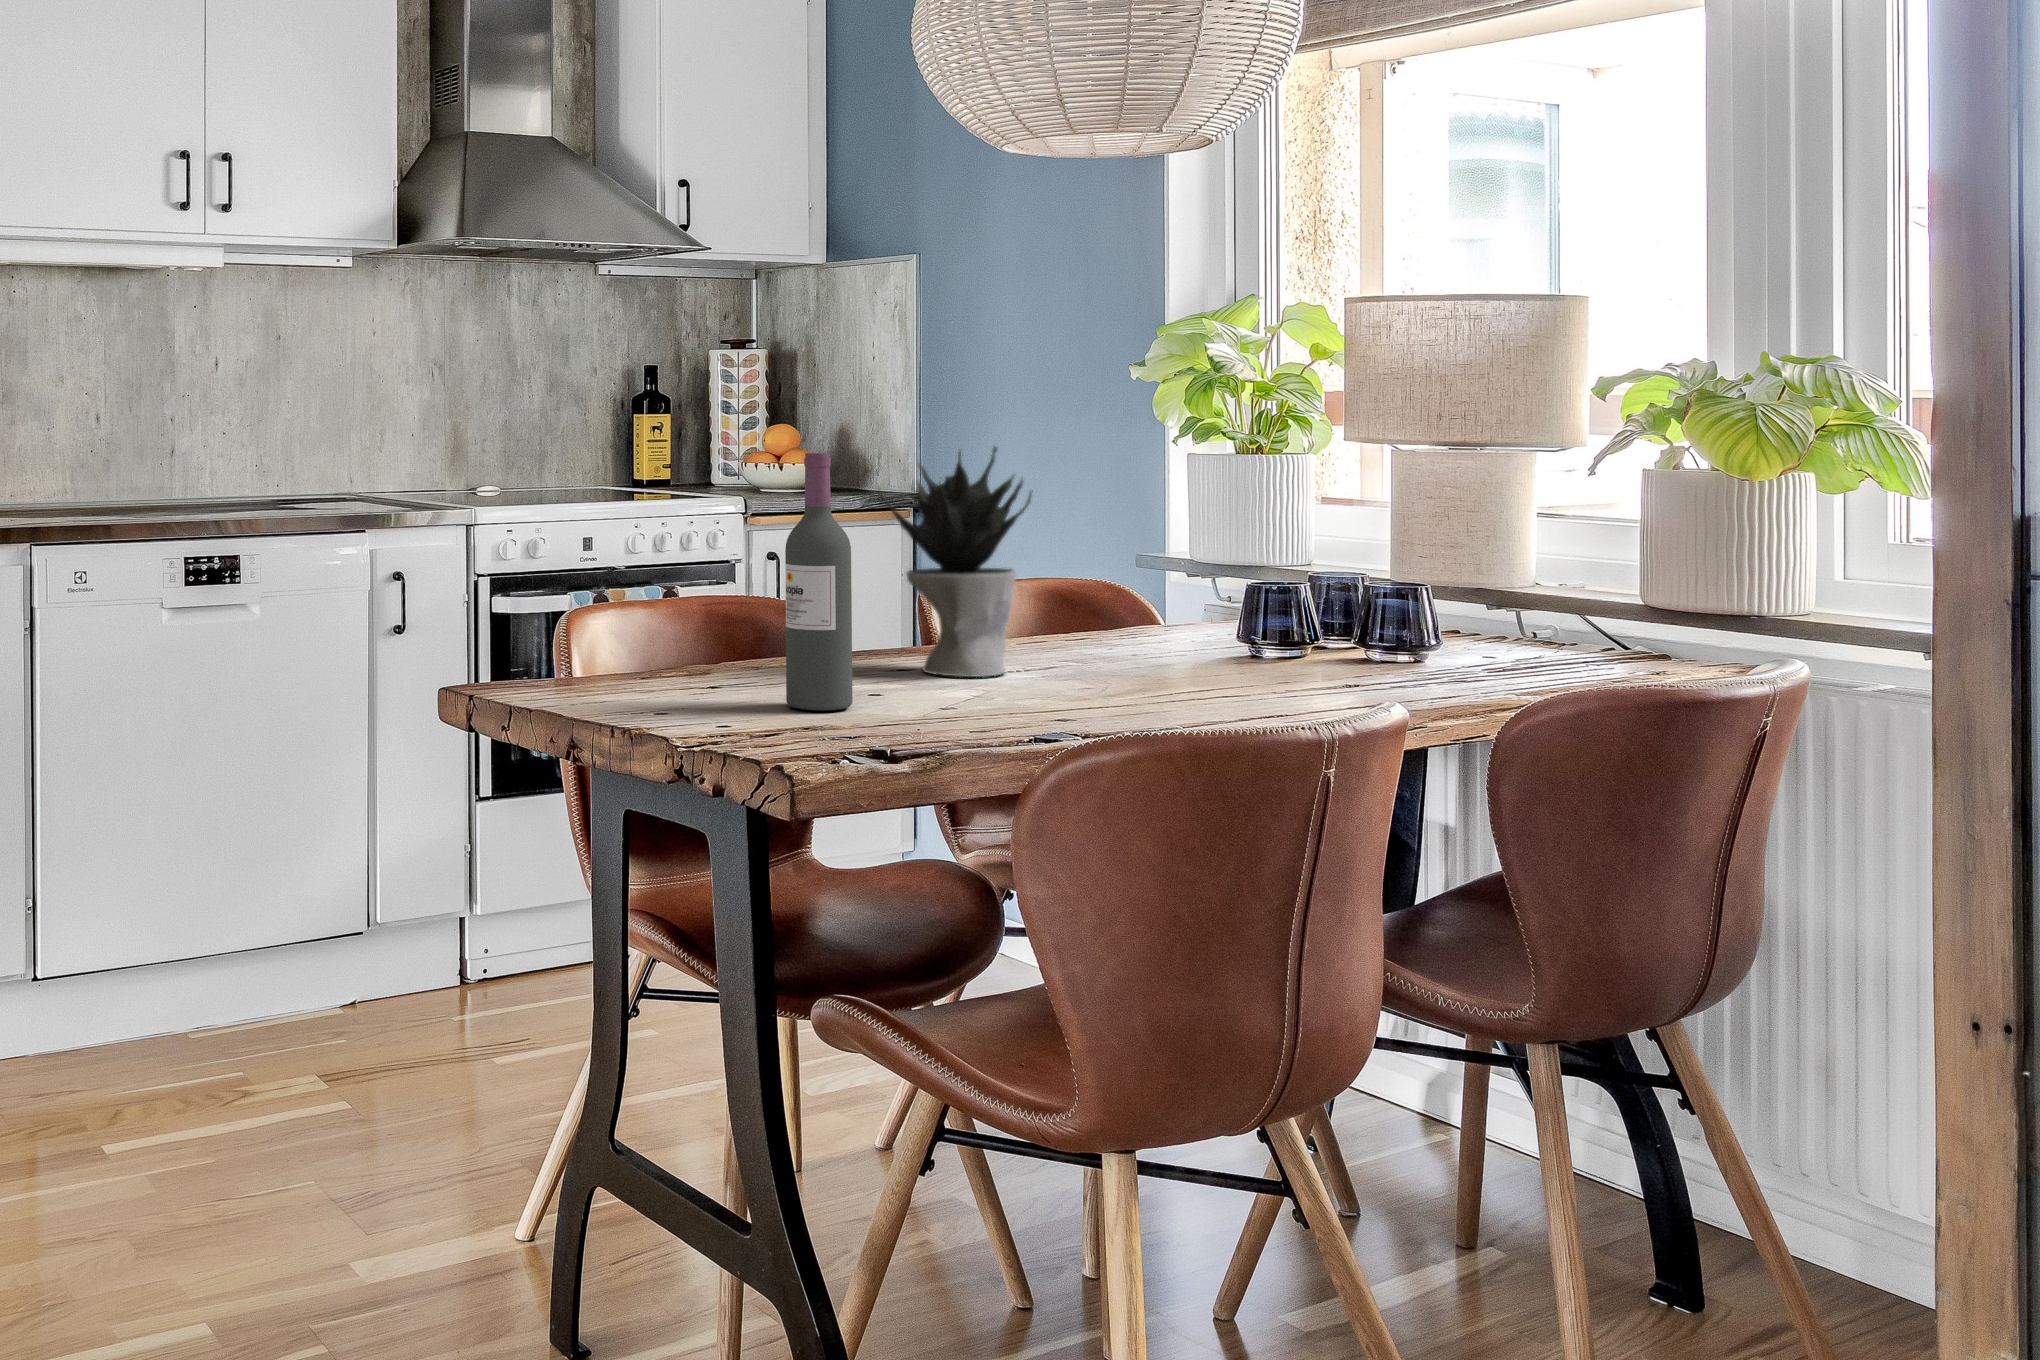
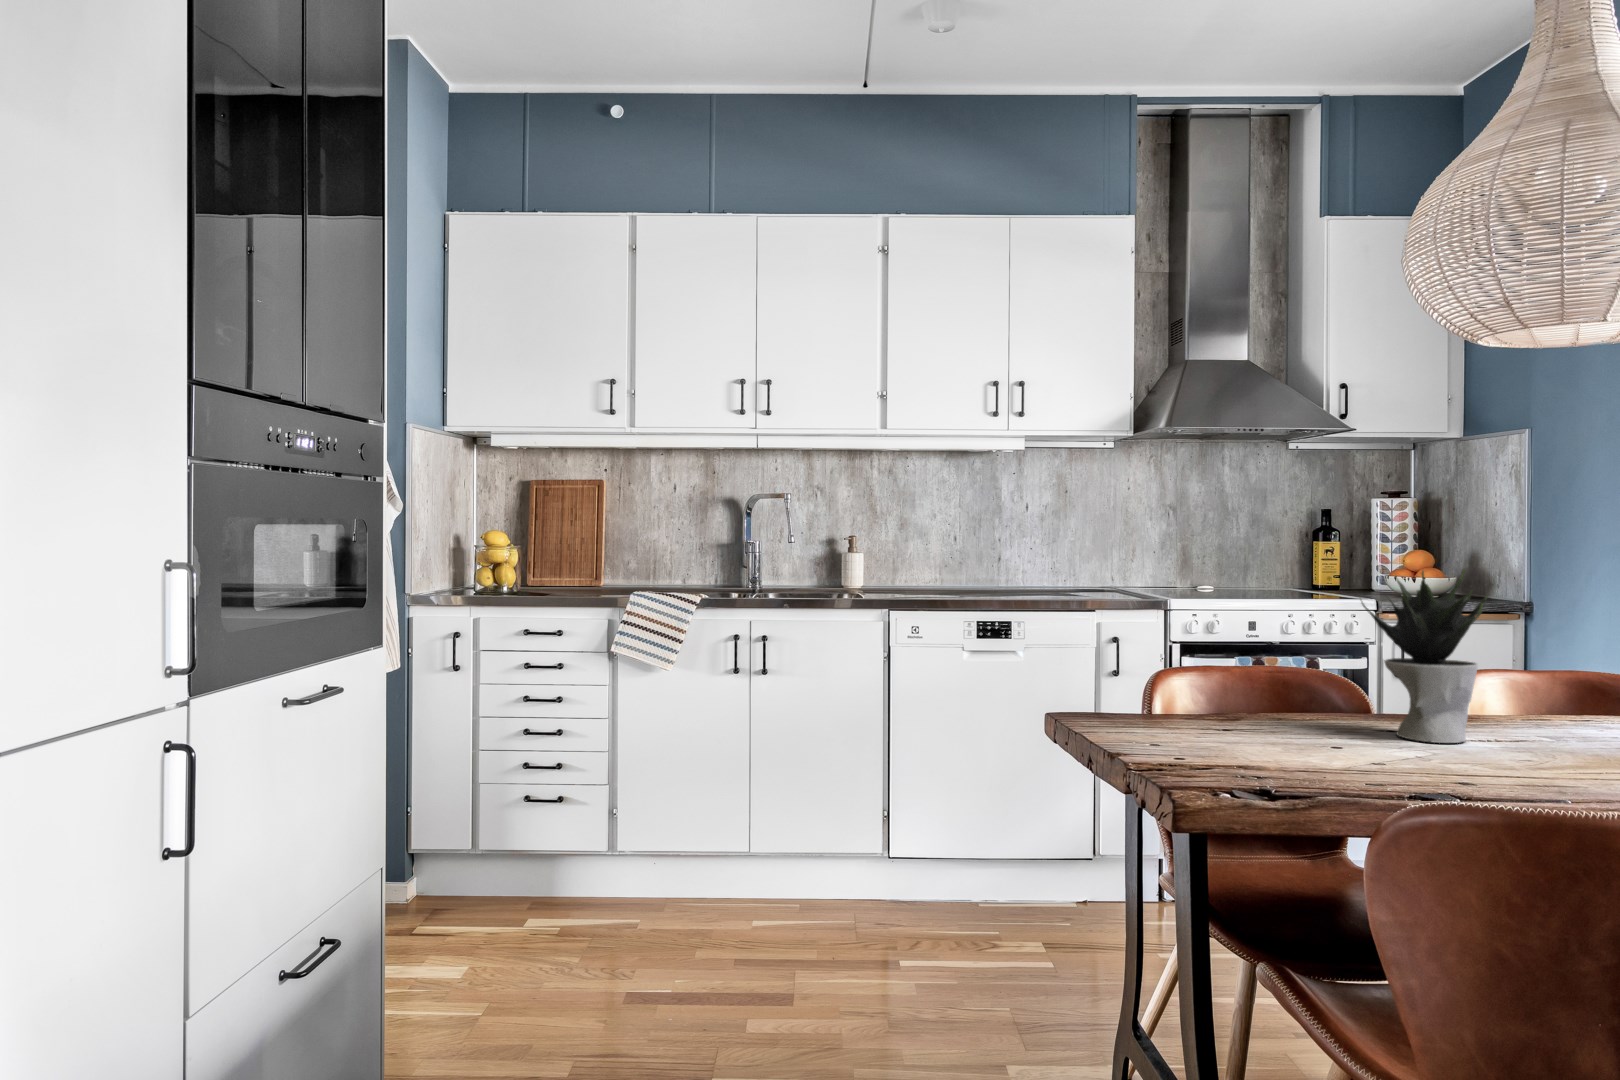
wine bottle: present [785,453,852,711] -> none [1246,570,1298,757]

